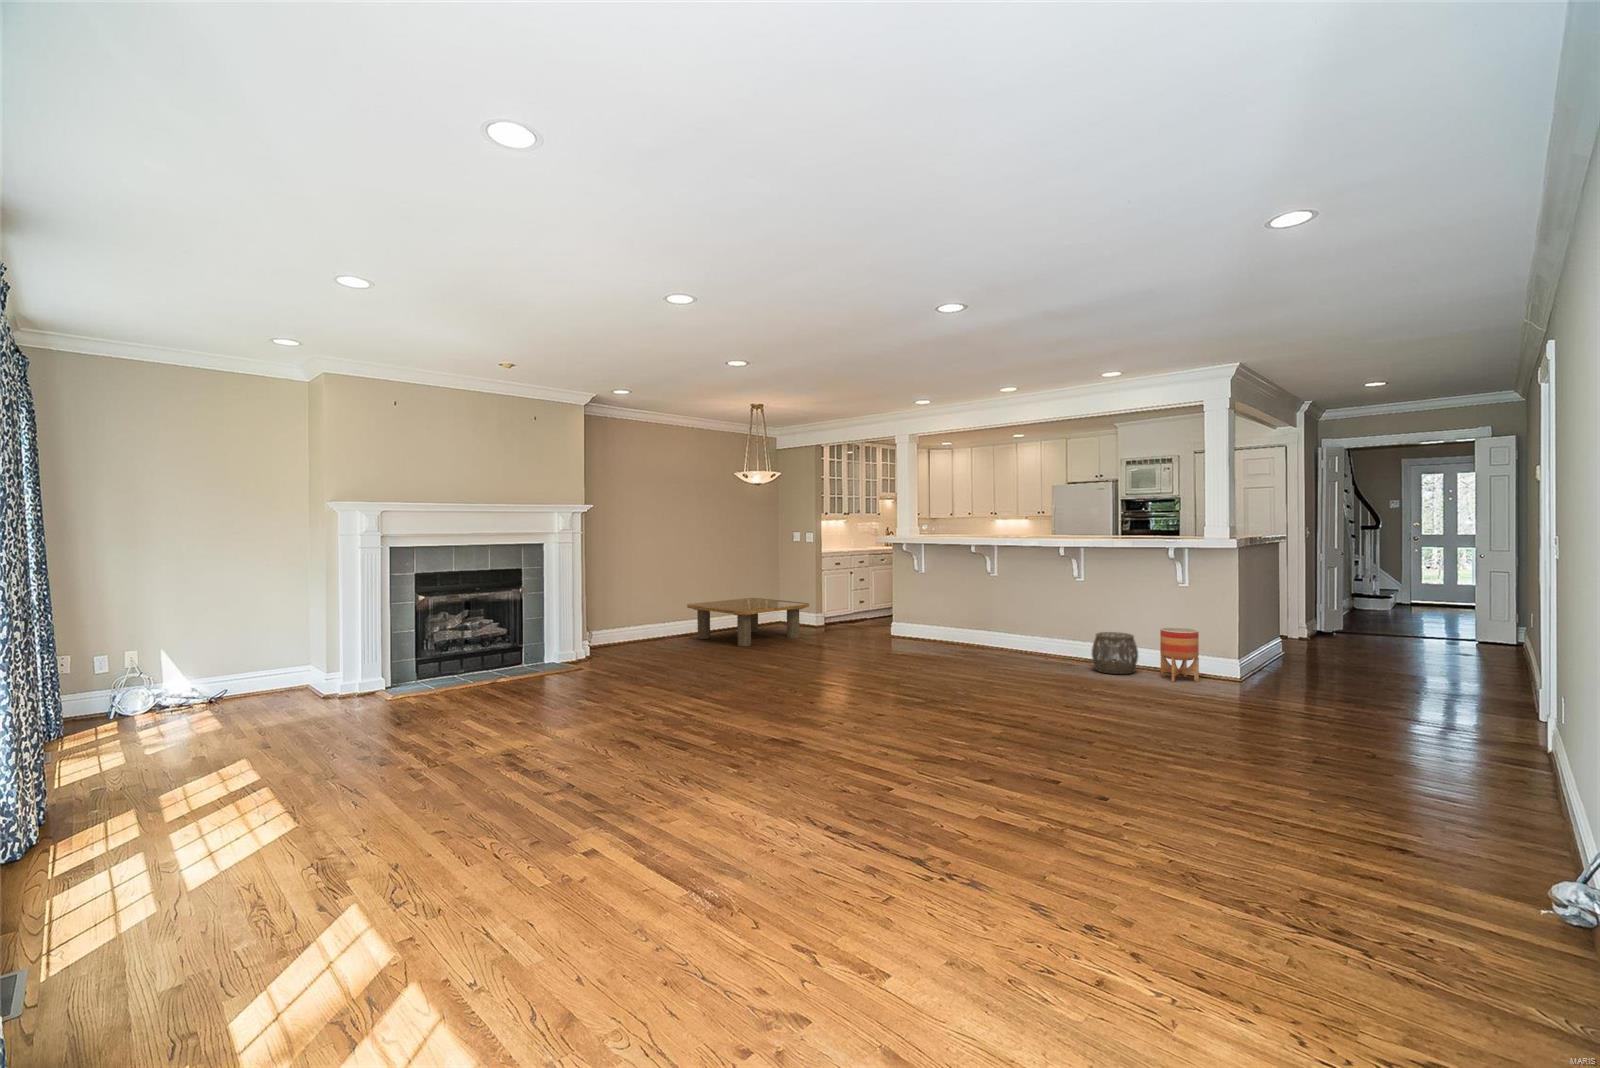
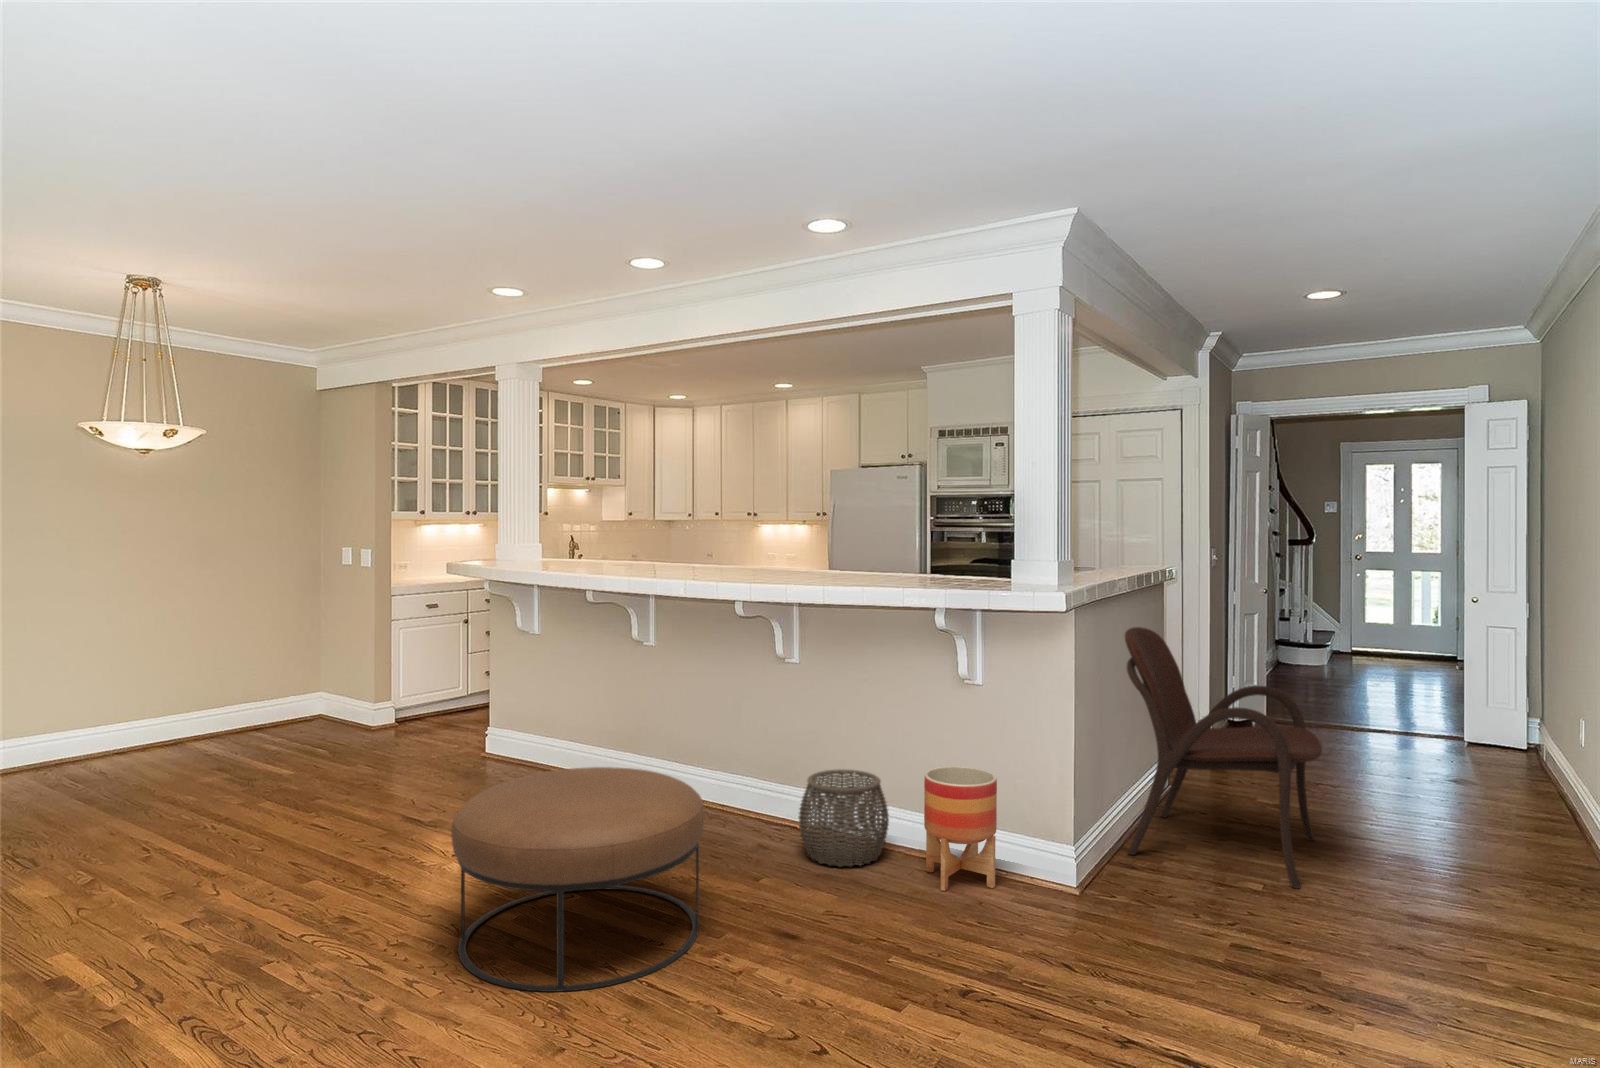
armchair: none [1261,564,1373,686] -> present [1125,627,1322,889]
coffee table: present [687,598,809,646] -> none [63,674,333,790]
ottoman: none [960,622,1069,699] -> present [451,767,704,992]

